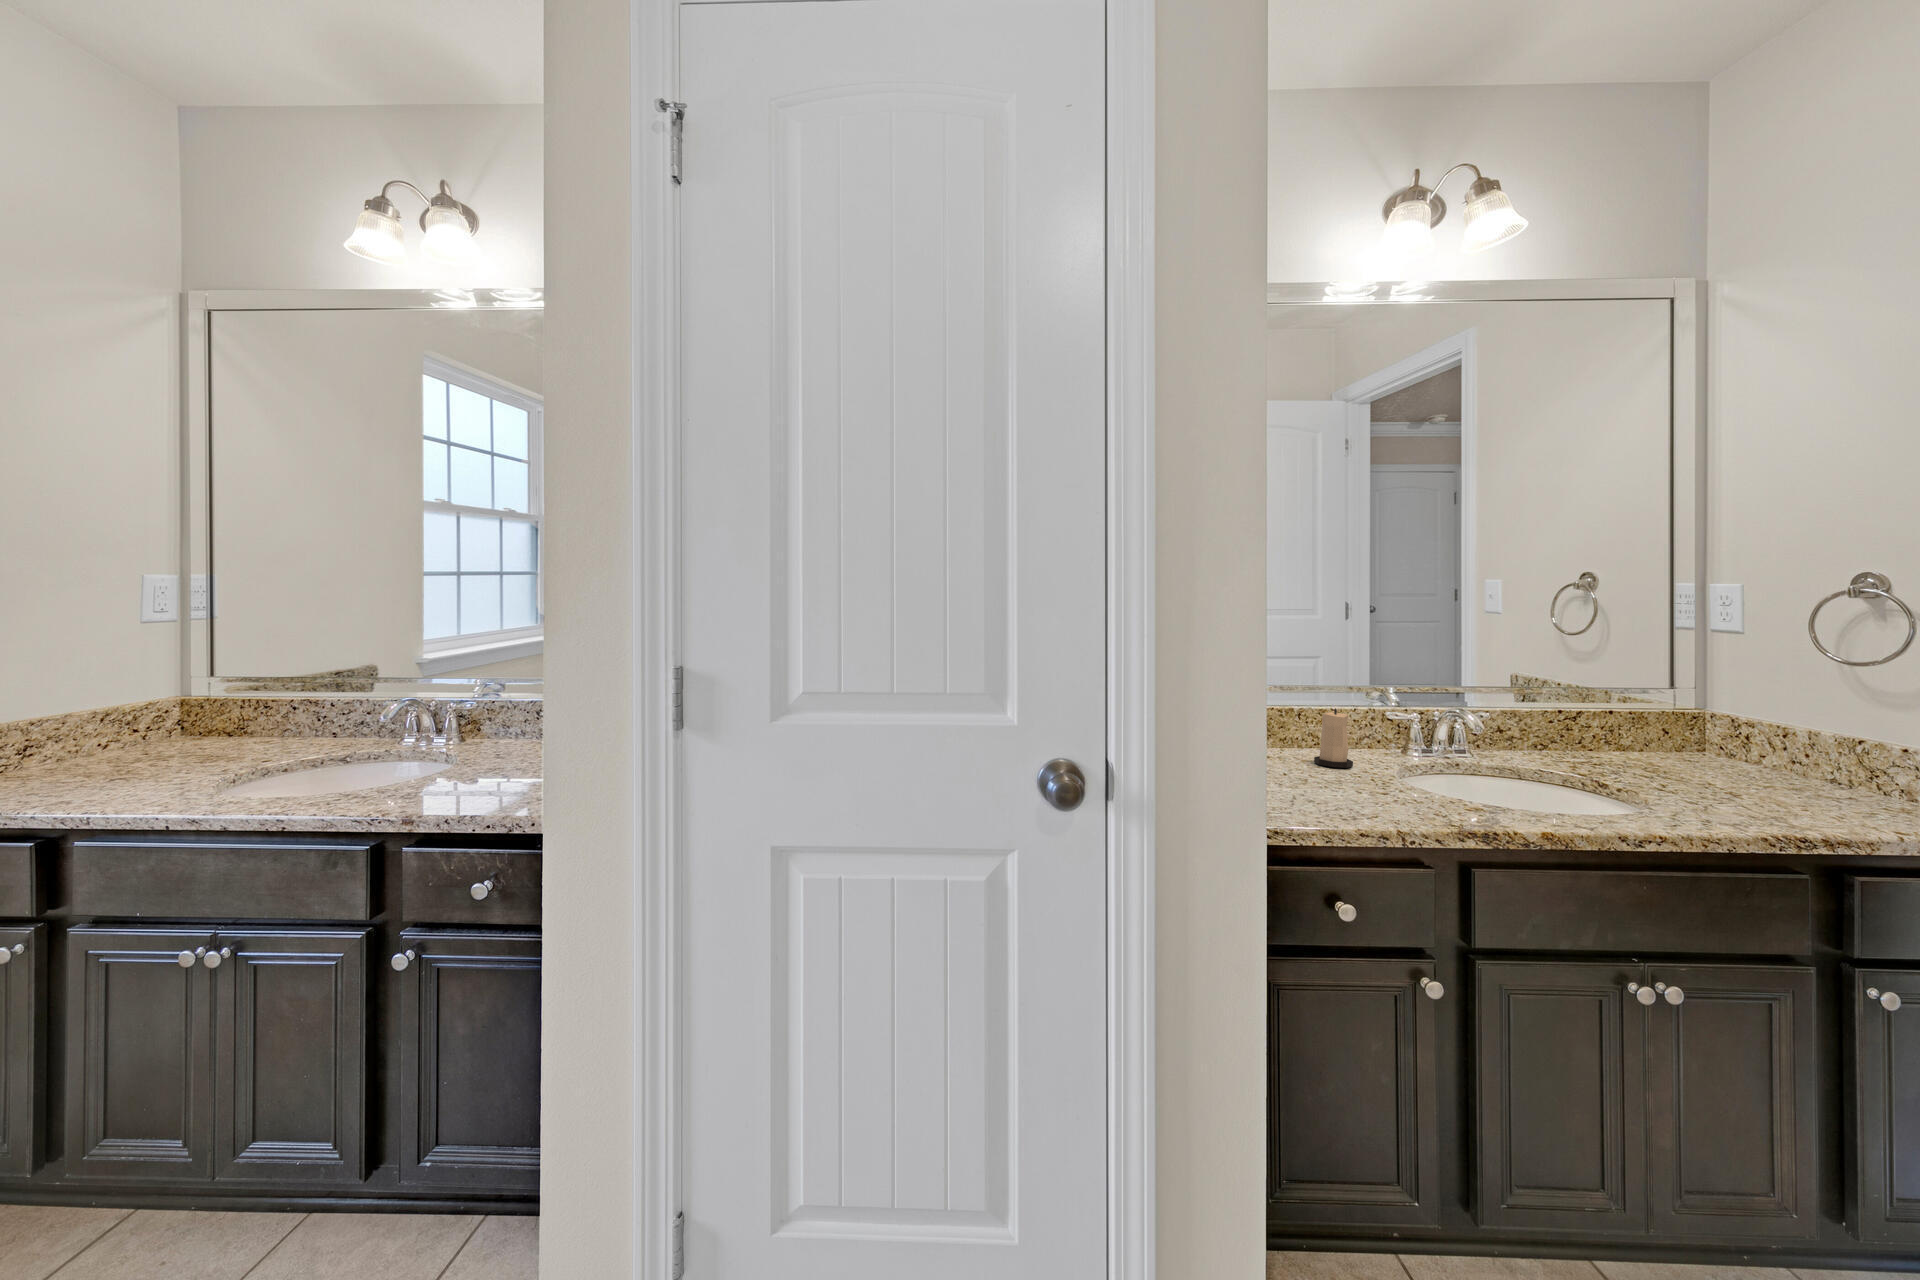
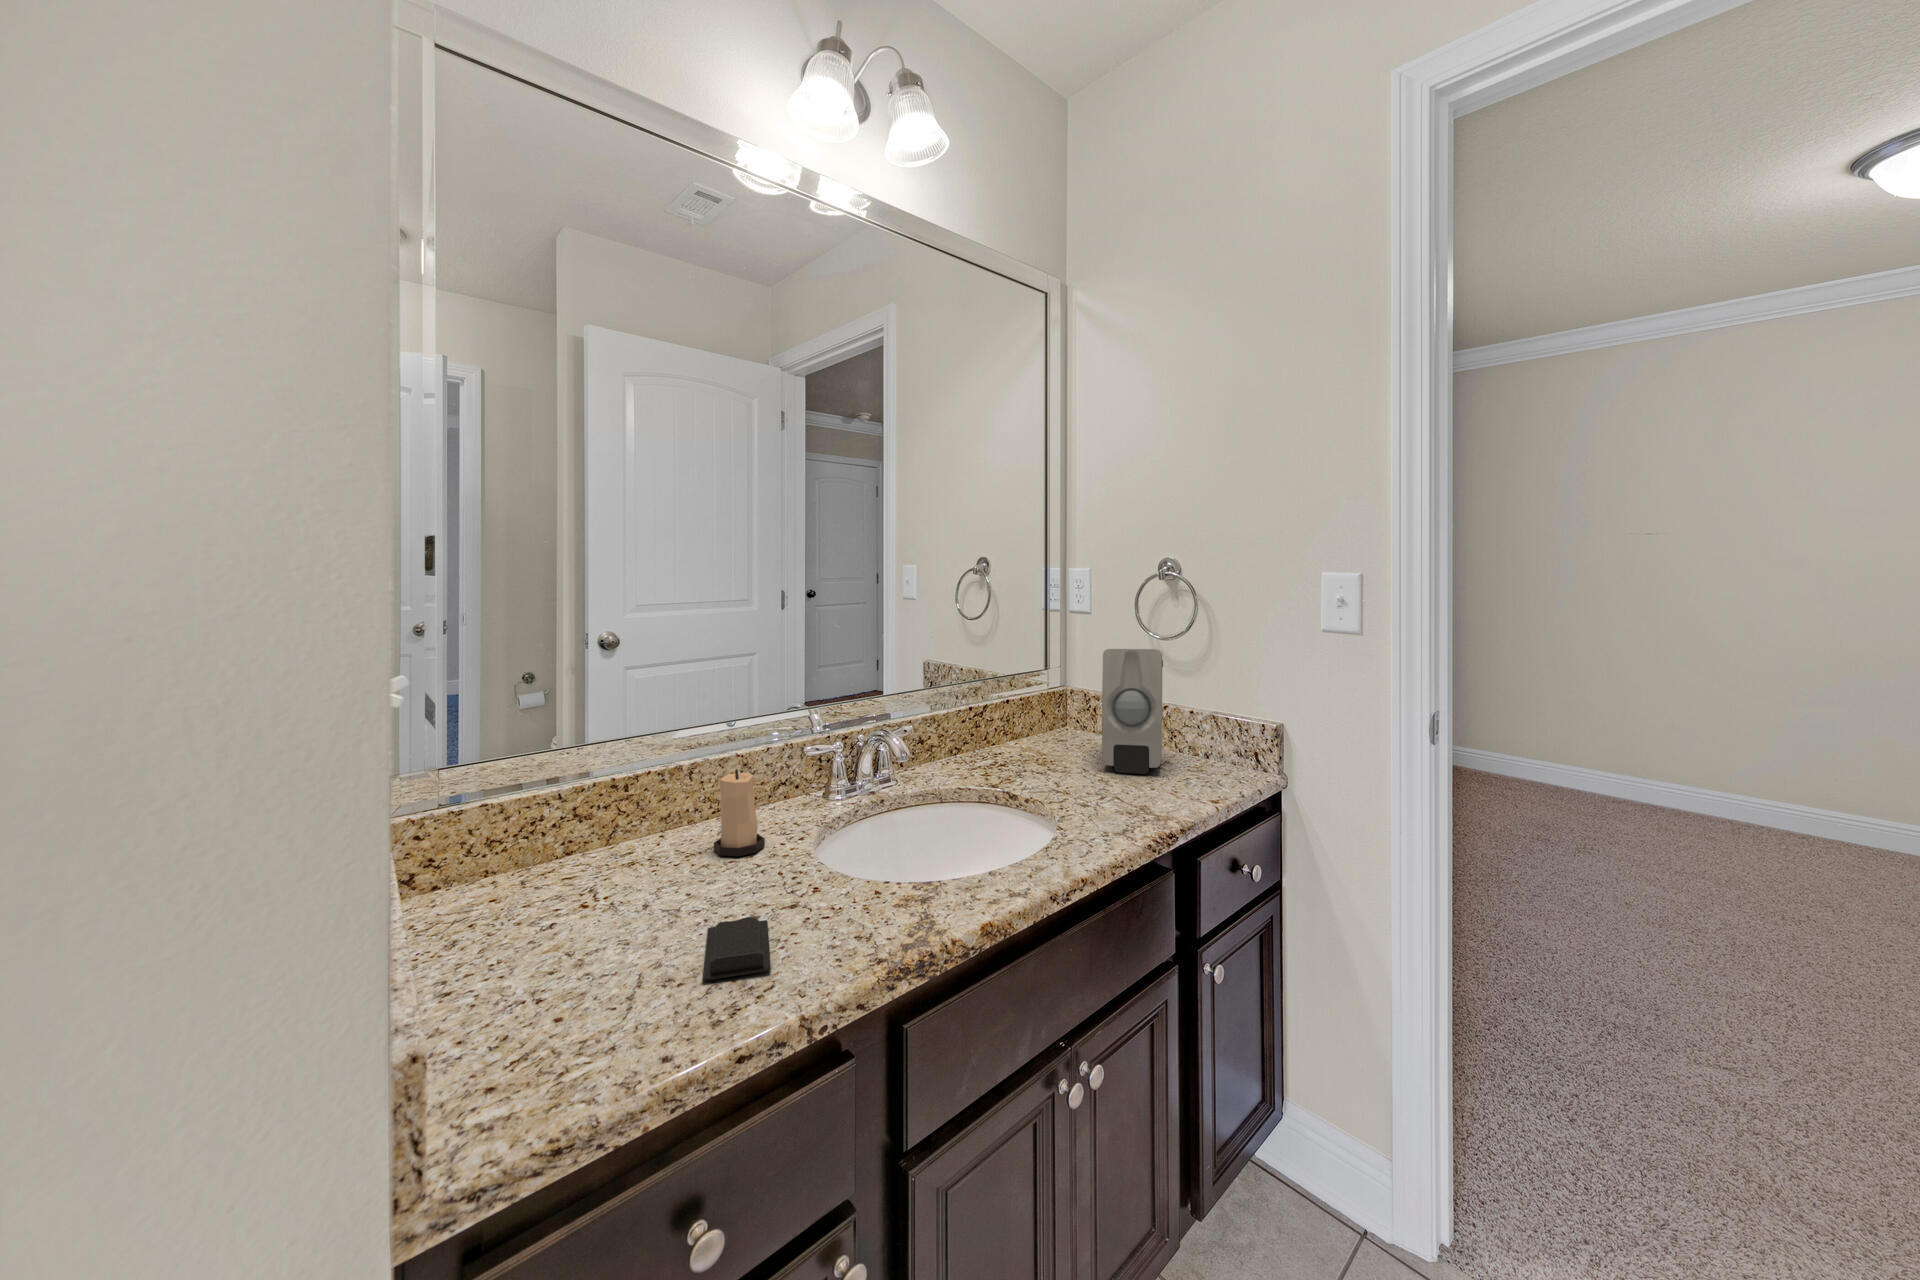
soap dispenser: none [1736,661,1850,796] -> present [1102,649,1163,774]
soap bar: none [1316,784,1363,810] -> present [703,917,771,981]

